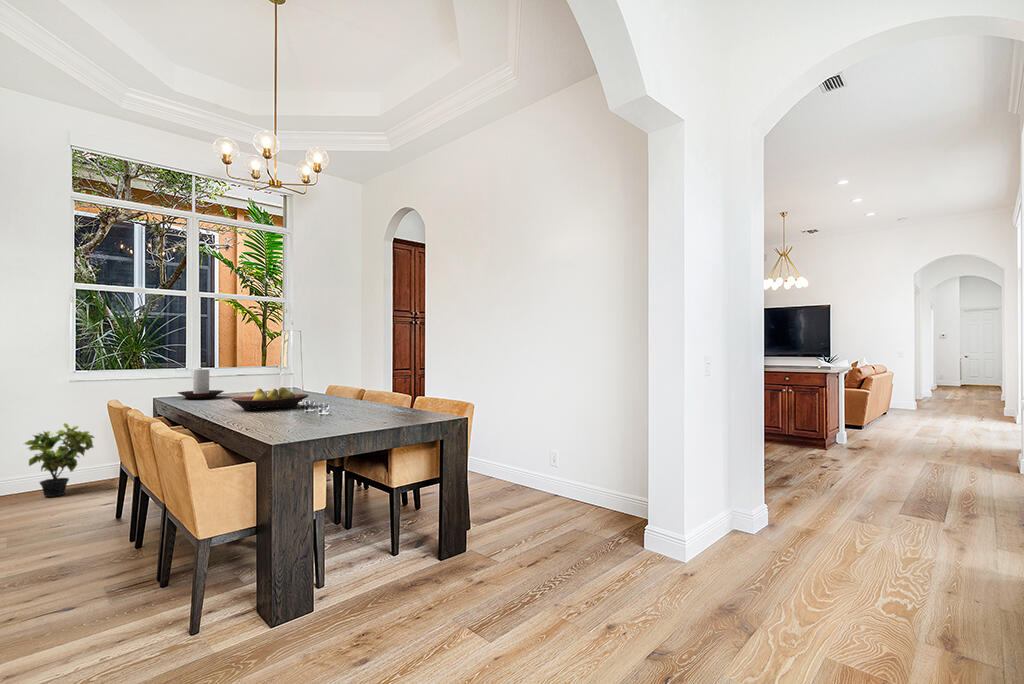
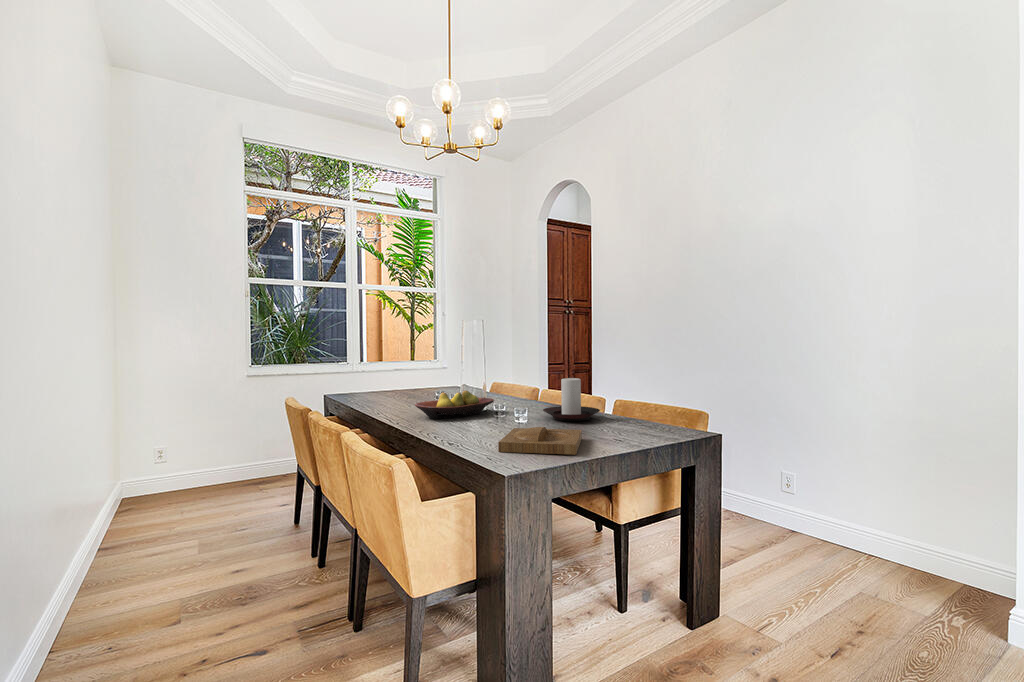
candle holder: present [178,369,224,399] -> present [543,378,600,421]
tray: none [283,411,362,429] -> present [498,427,582,455]
potted plant: present [25,423,94,497] -> none [207,419,268,492]

